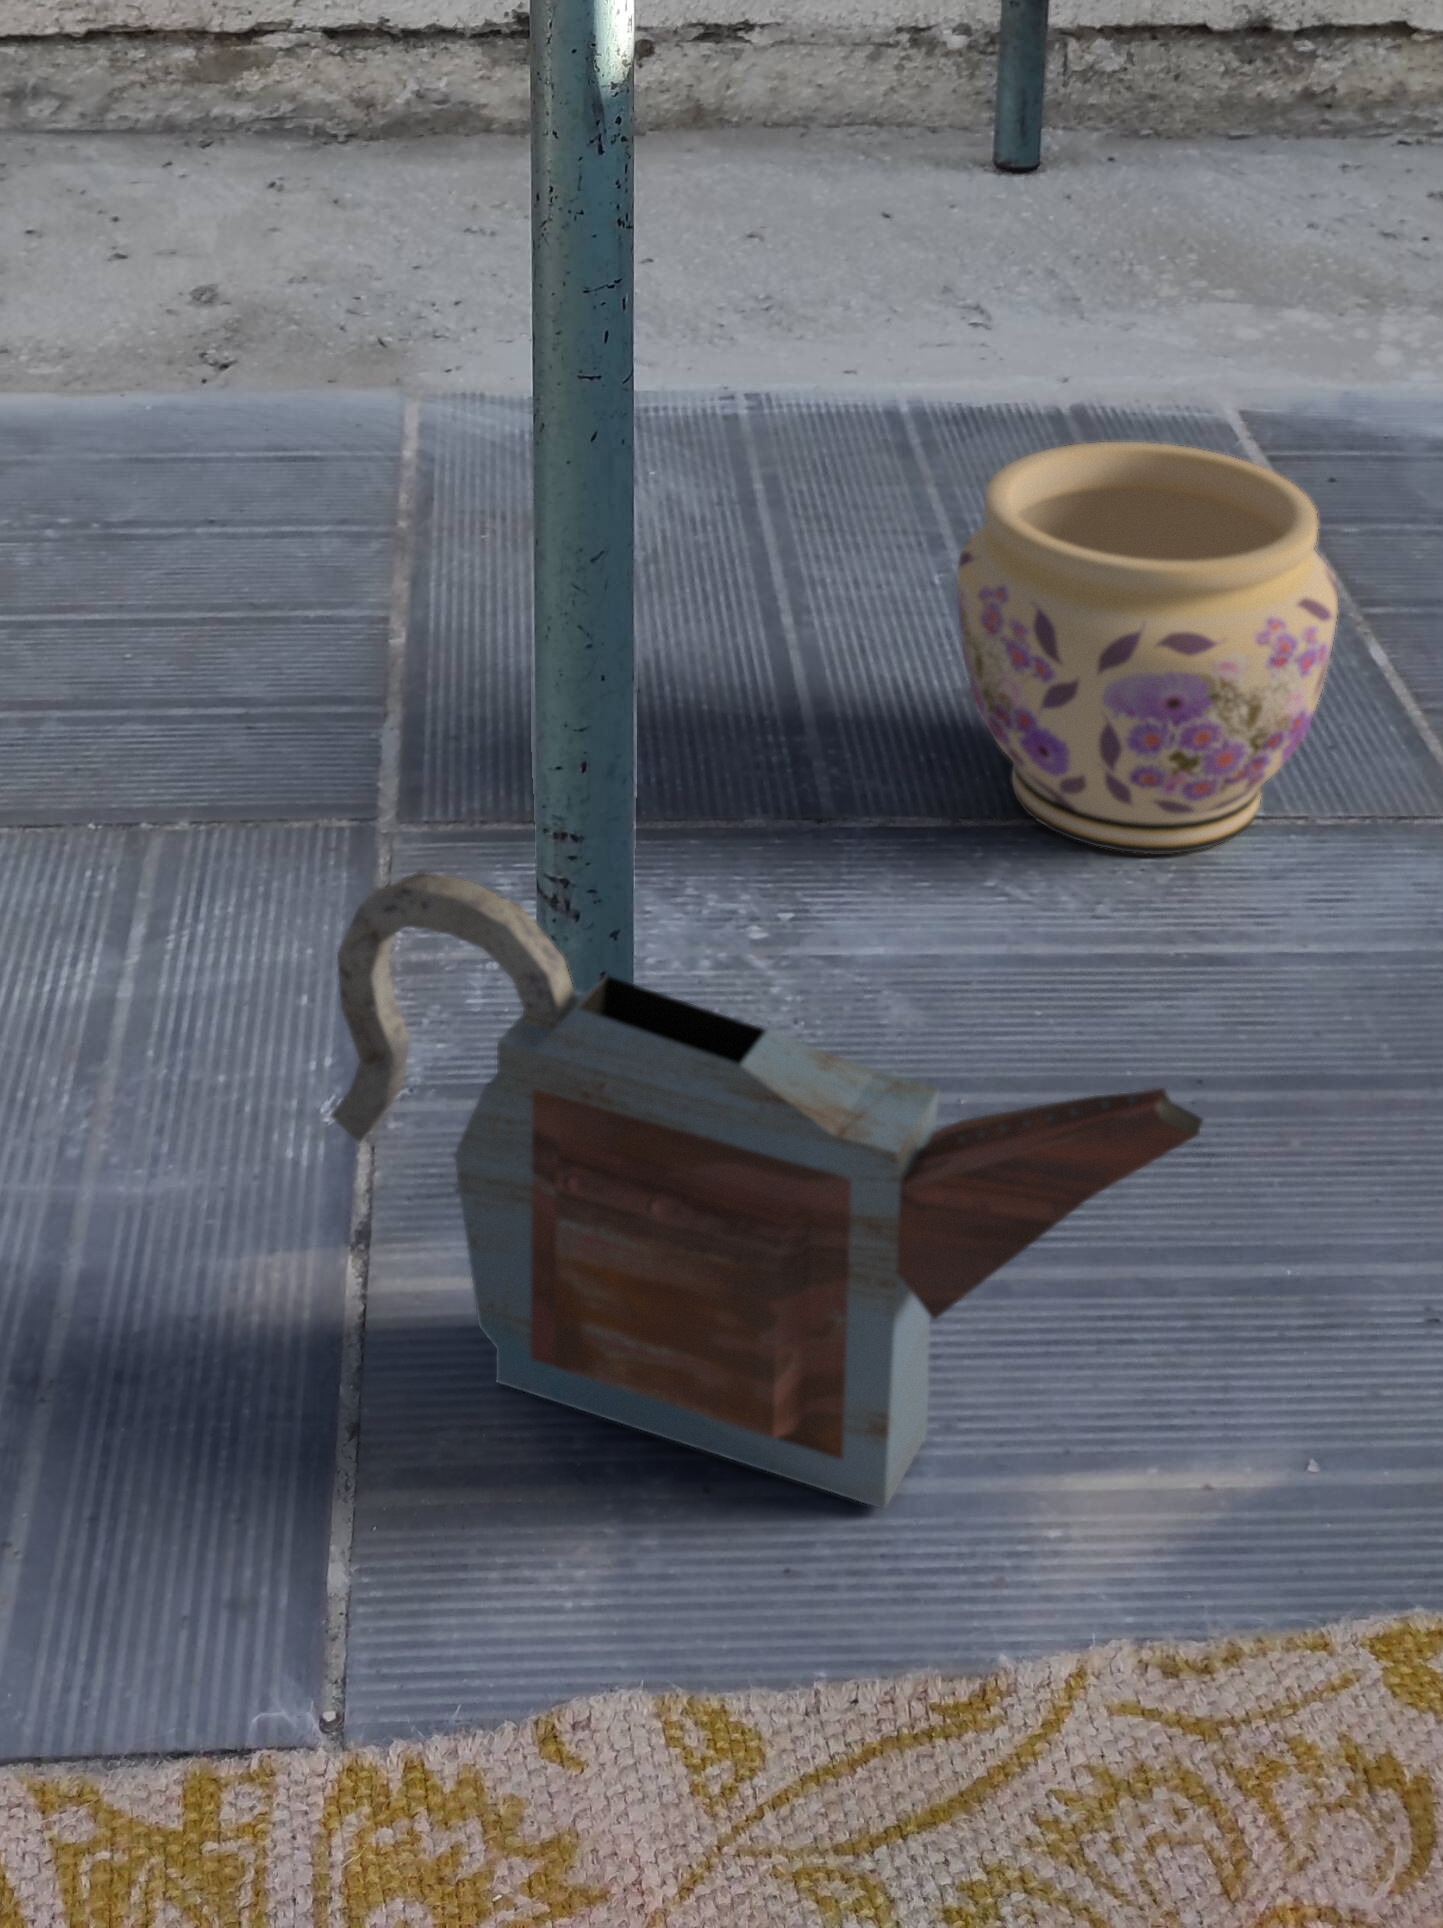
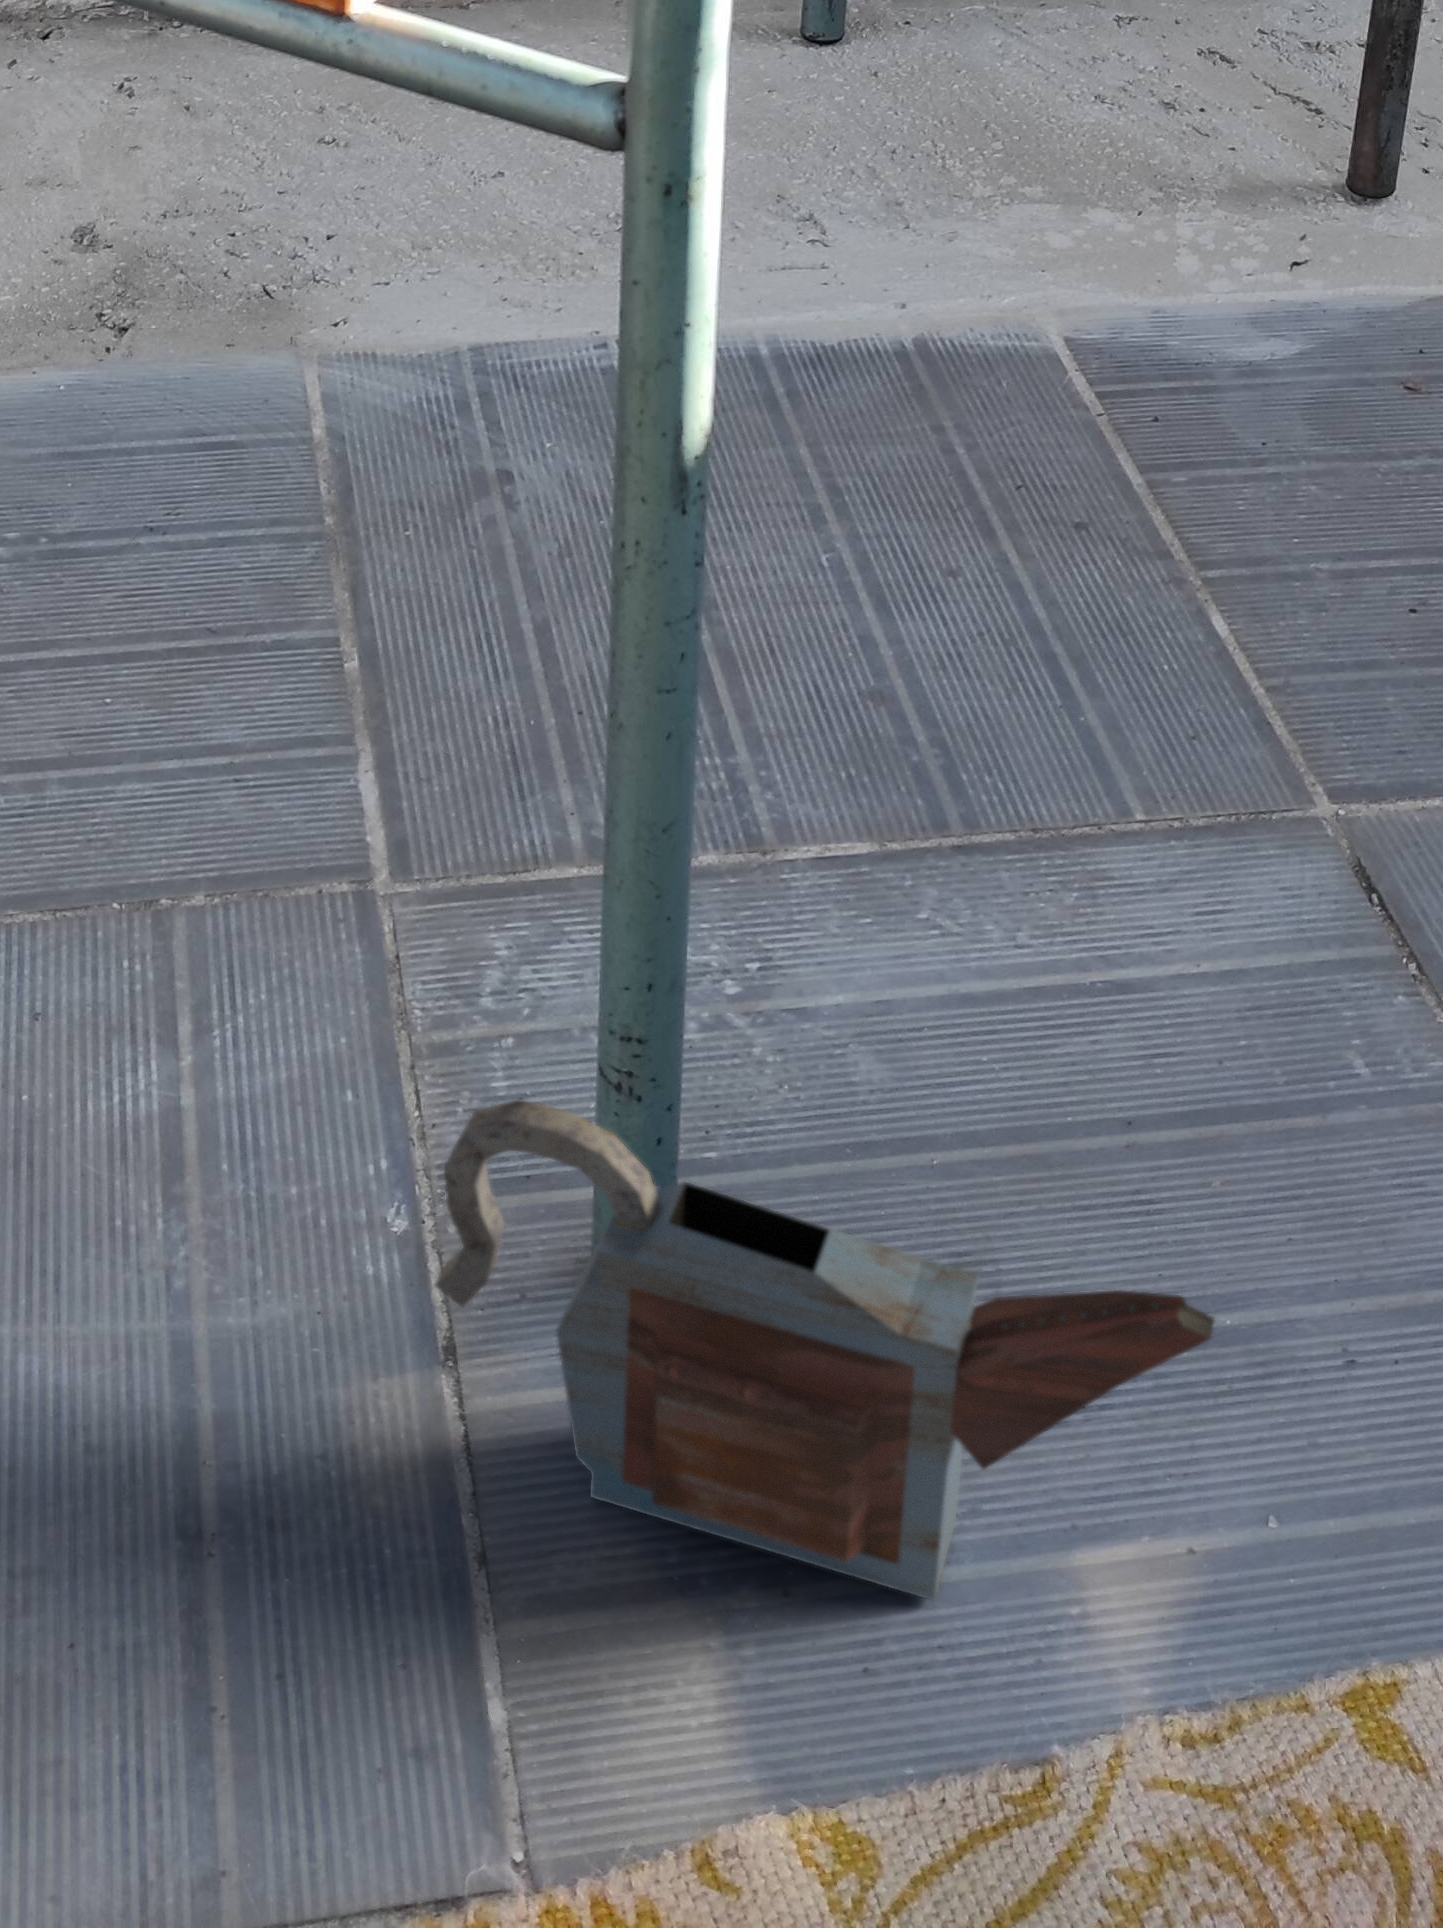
planter: present [957,442,1338,853] -> none [878,492,1214,871]

